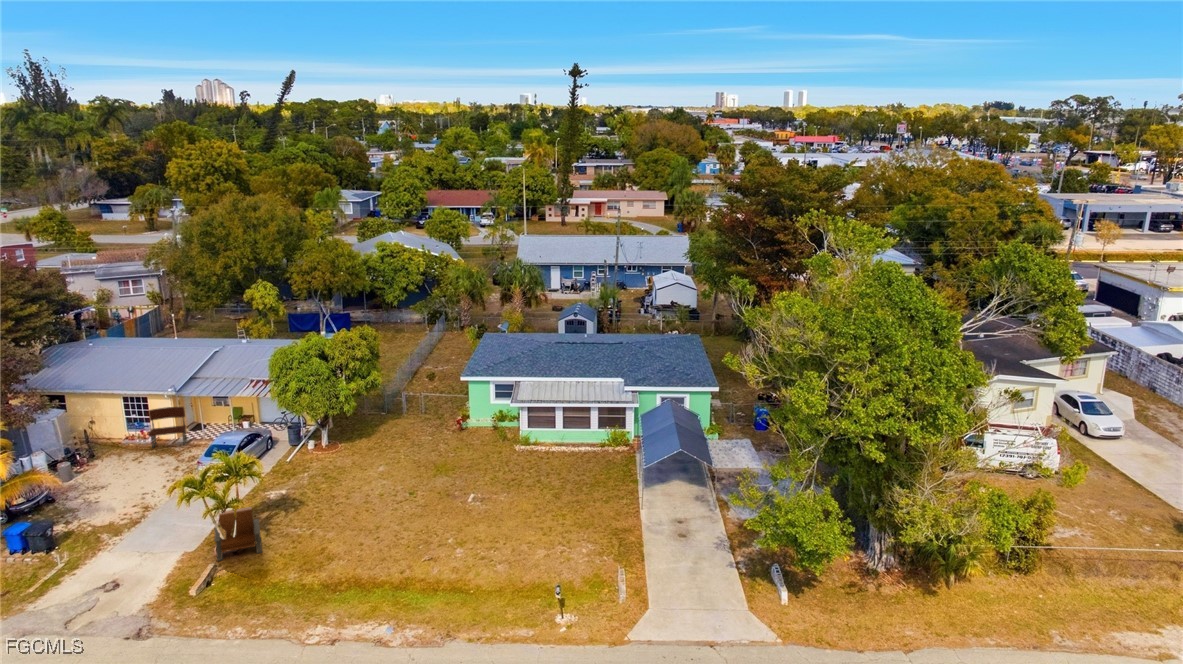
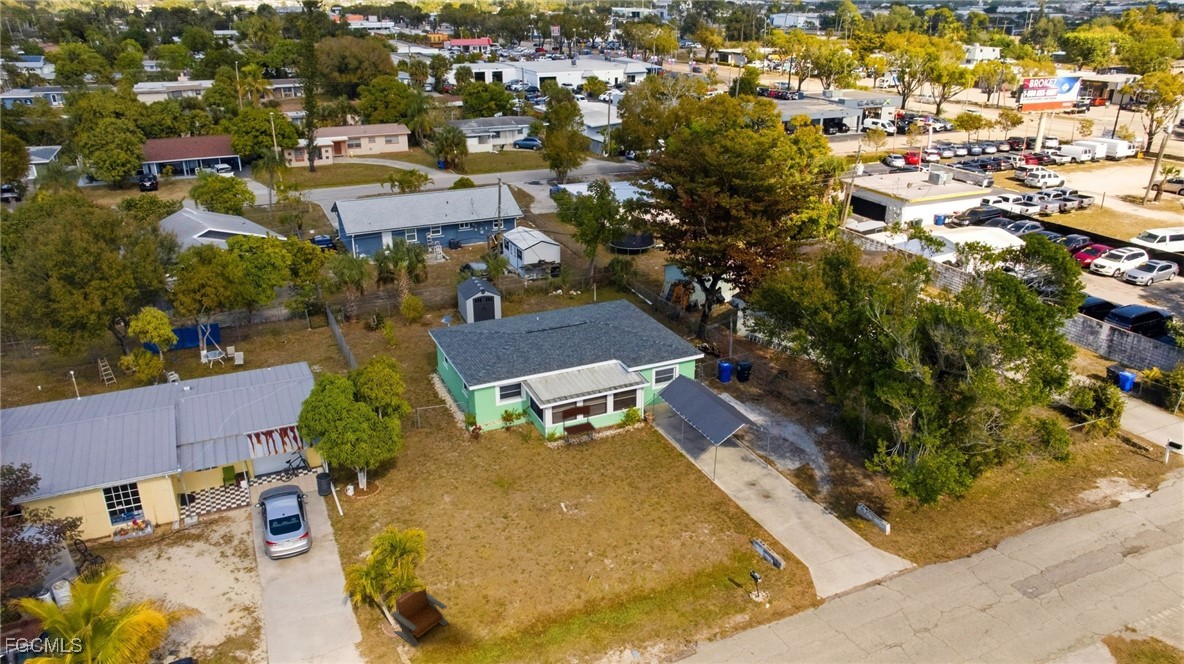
bench: present [148,407,187,448] -> present [562,405,596,445]

